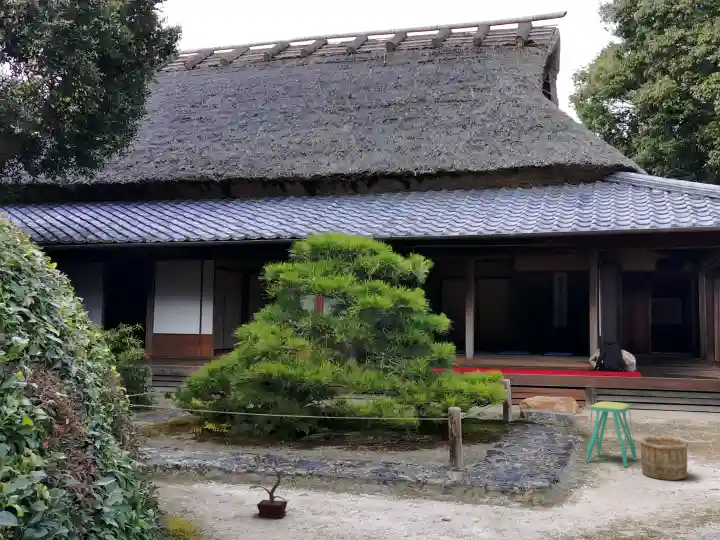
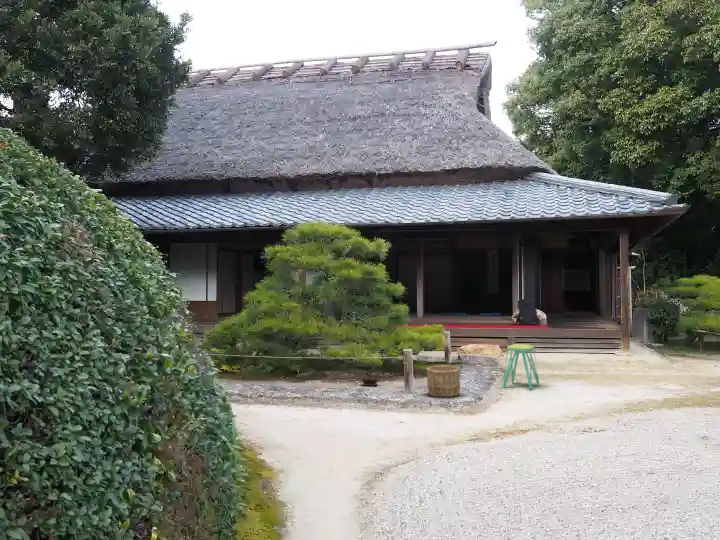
wooden bucket: present [640,436,688,480] -> present [426,365,460,397]
potted plant: present [248,443,307,518] -> present [358,354,386,386]

